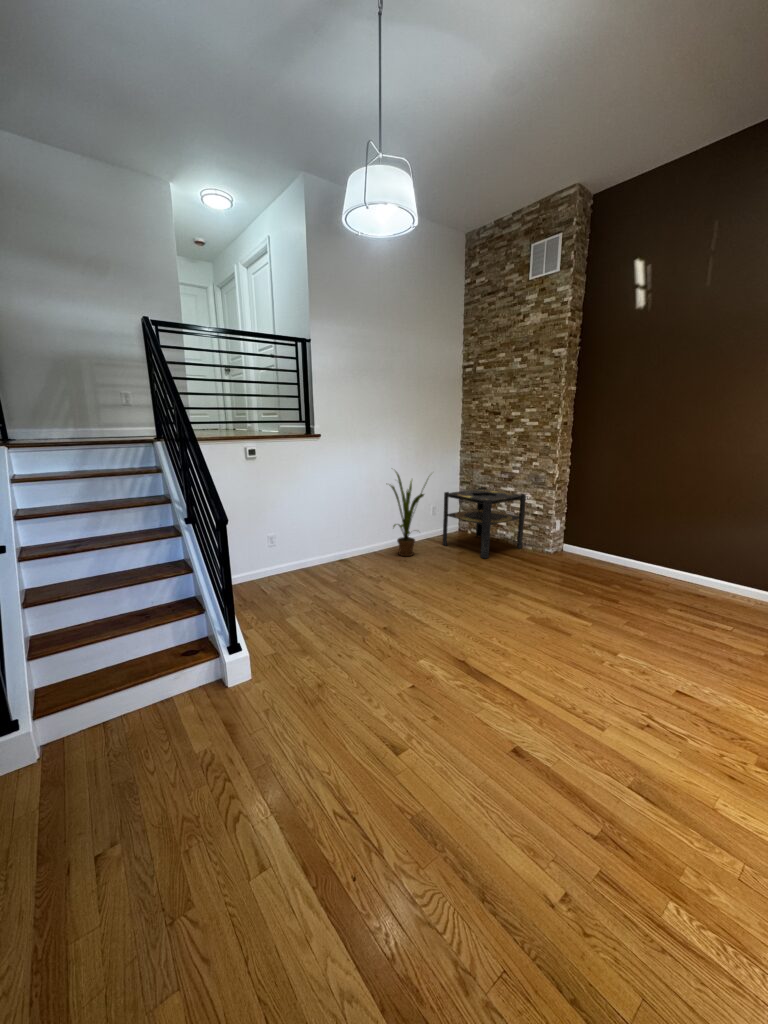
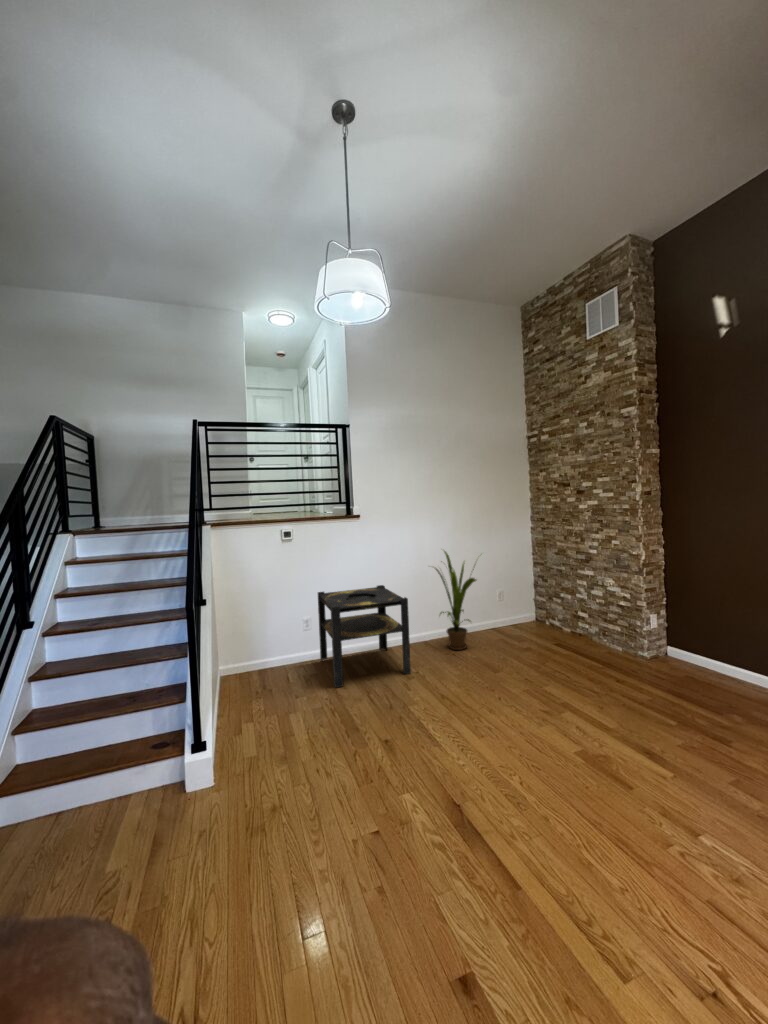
side table: present [443,487,526,559] -> present [318,585,411,687]

